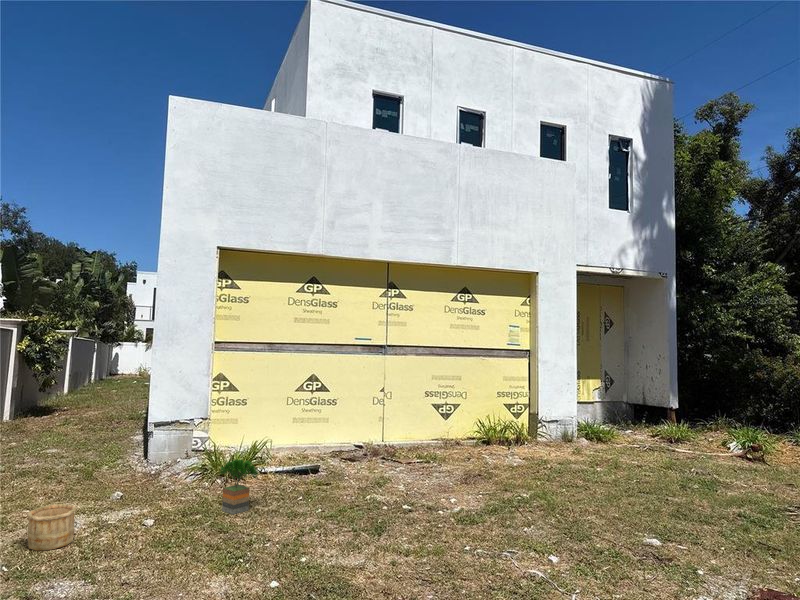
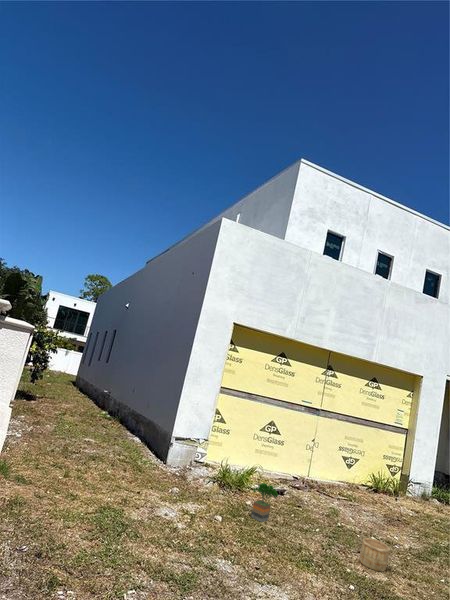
wooden bucket: present [27,504,76,551] -> present [360,538,390,571]

